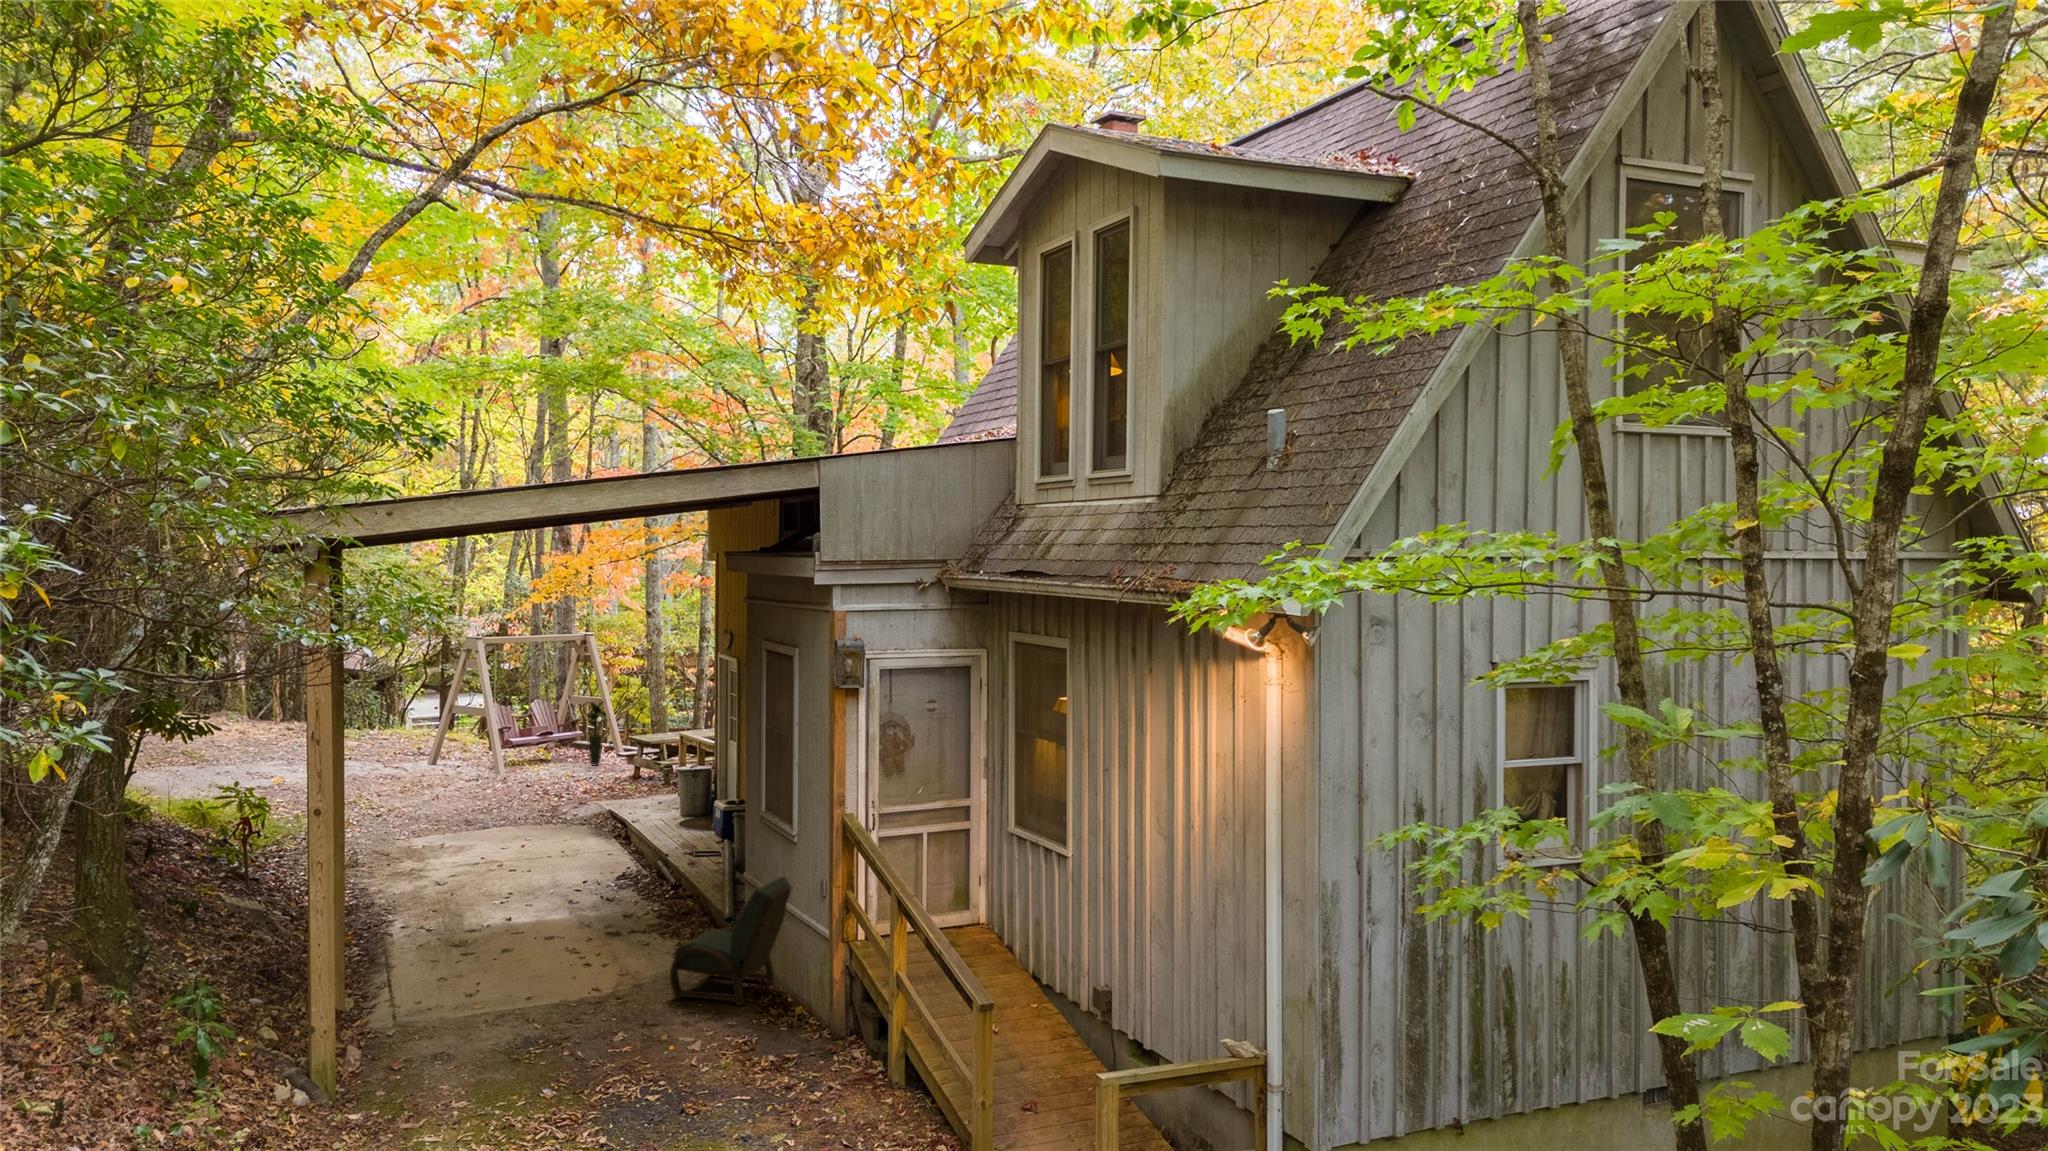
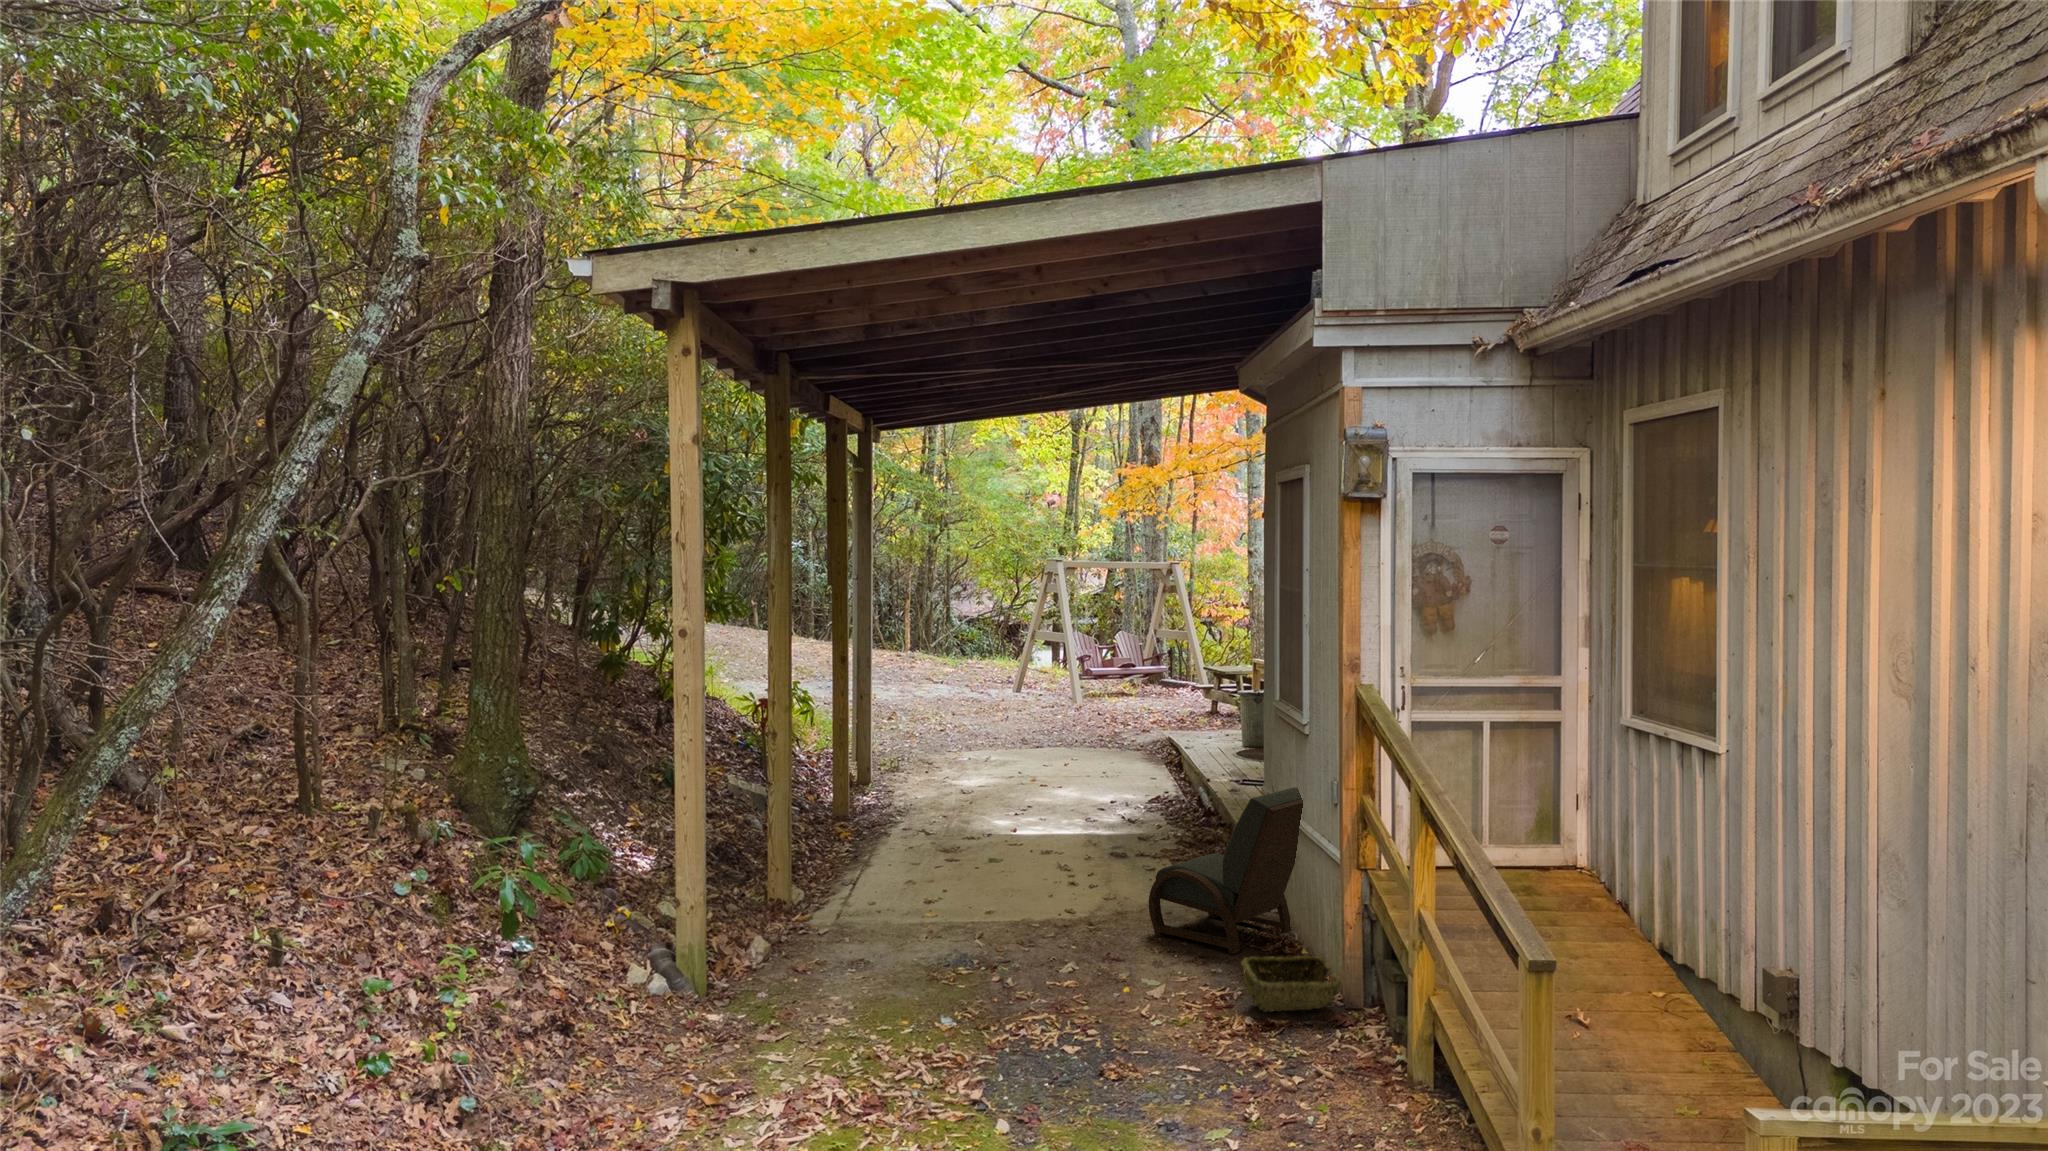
potted plant: present [585,701,606,765] -> none [1163,628,1195,702]
woven basket: none [760,1001,831,1048] -> present [1241,956,1341,1012]

